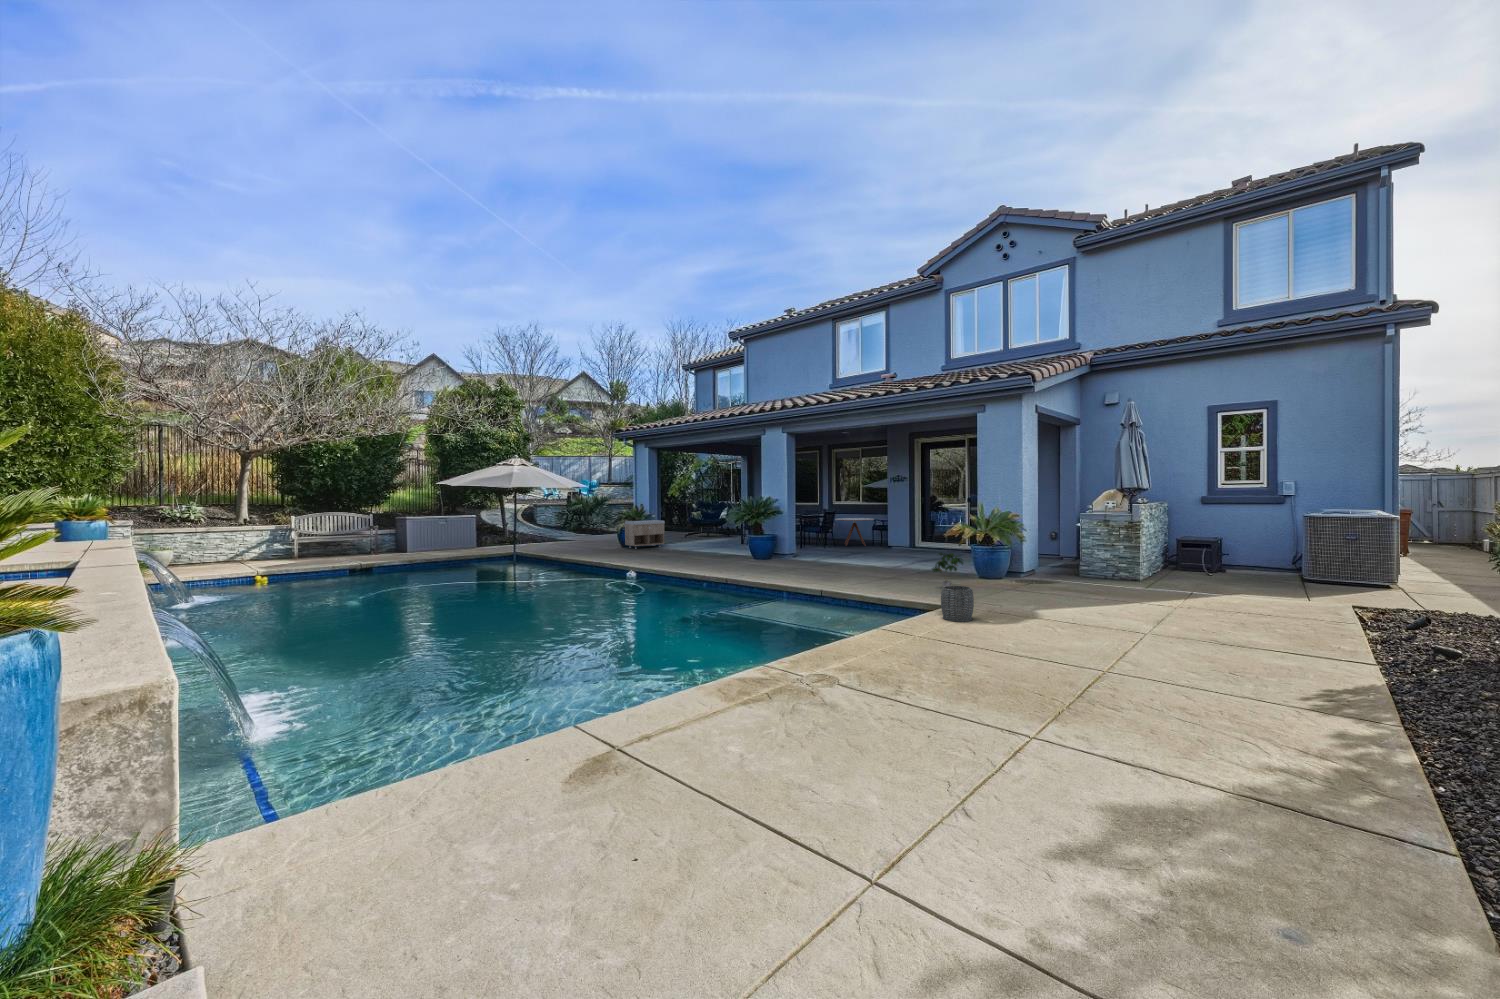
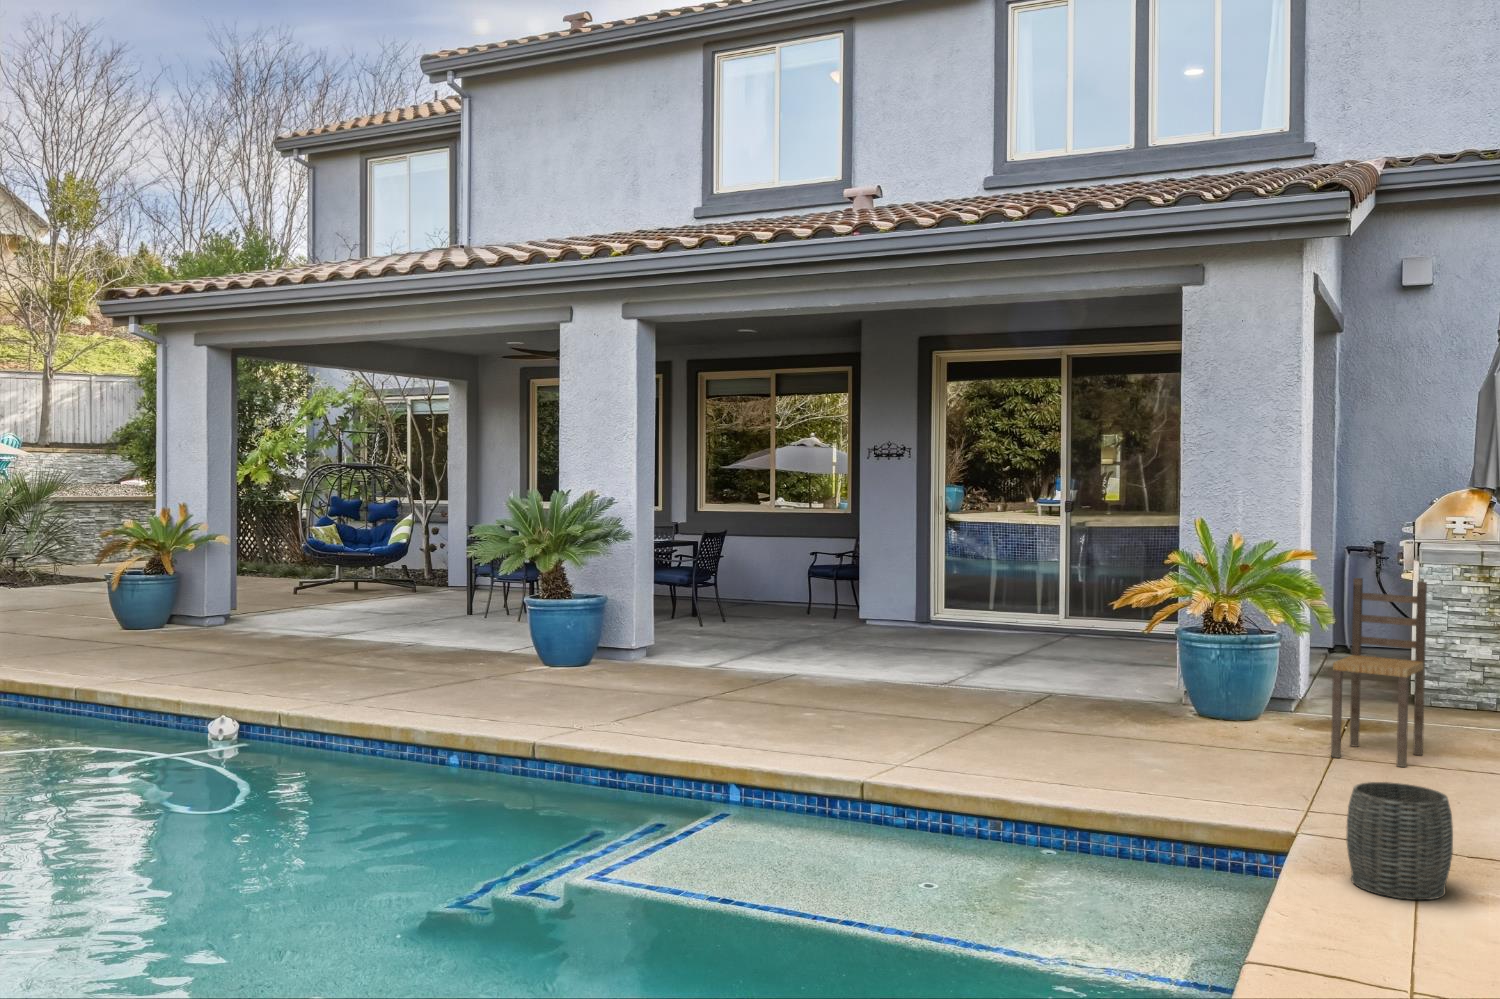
round table: present [835,518,874,546] -> none [716,545,813,616]
storage bench: present [625,520,665,549] -> none [134,550,255,633]
chair: none [1005,524,1045,594] -> present [1331,578,1427,767]
potted plant: present [932,553,963,586] -> none [1150,660,1253,770]

